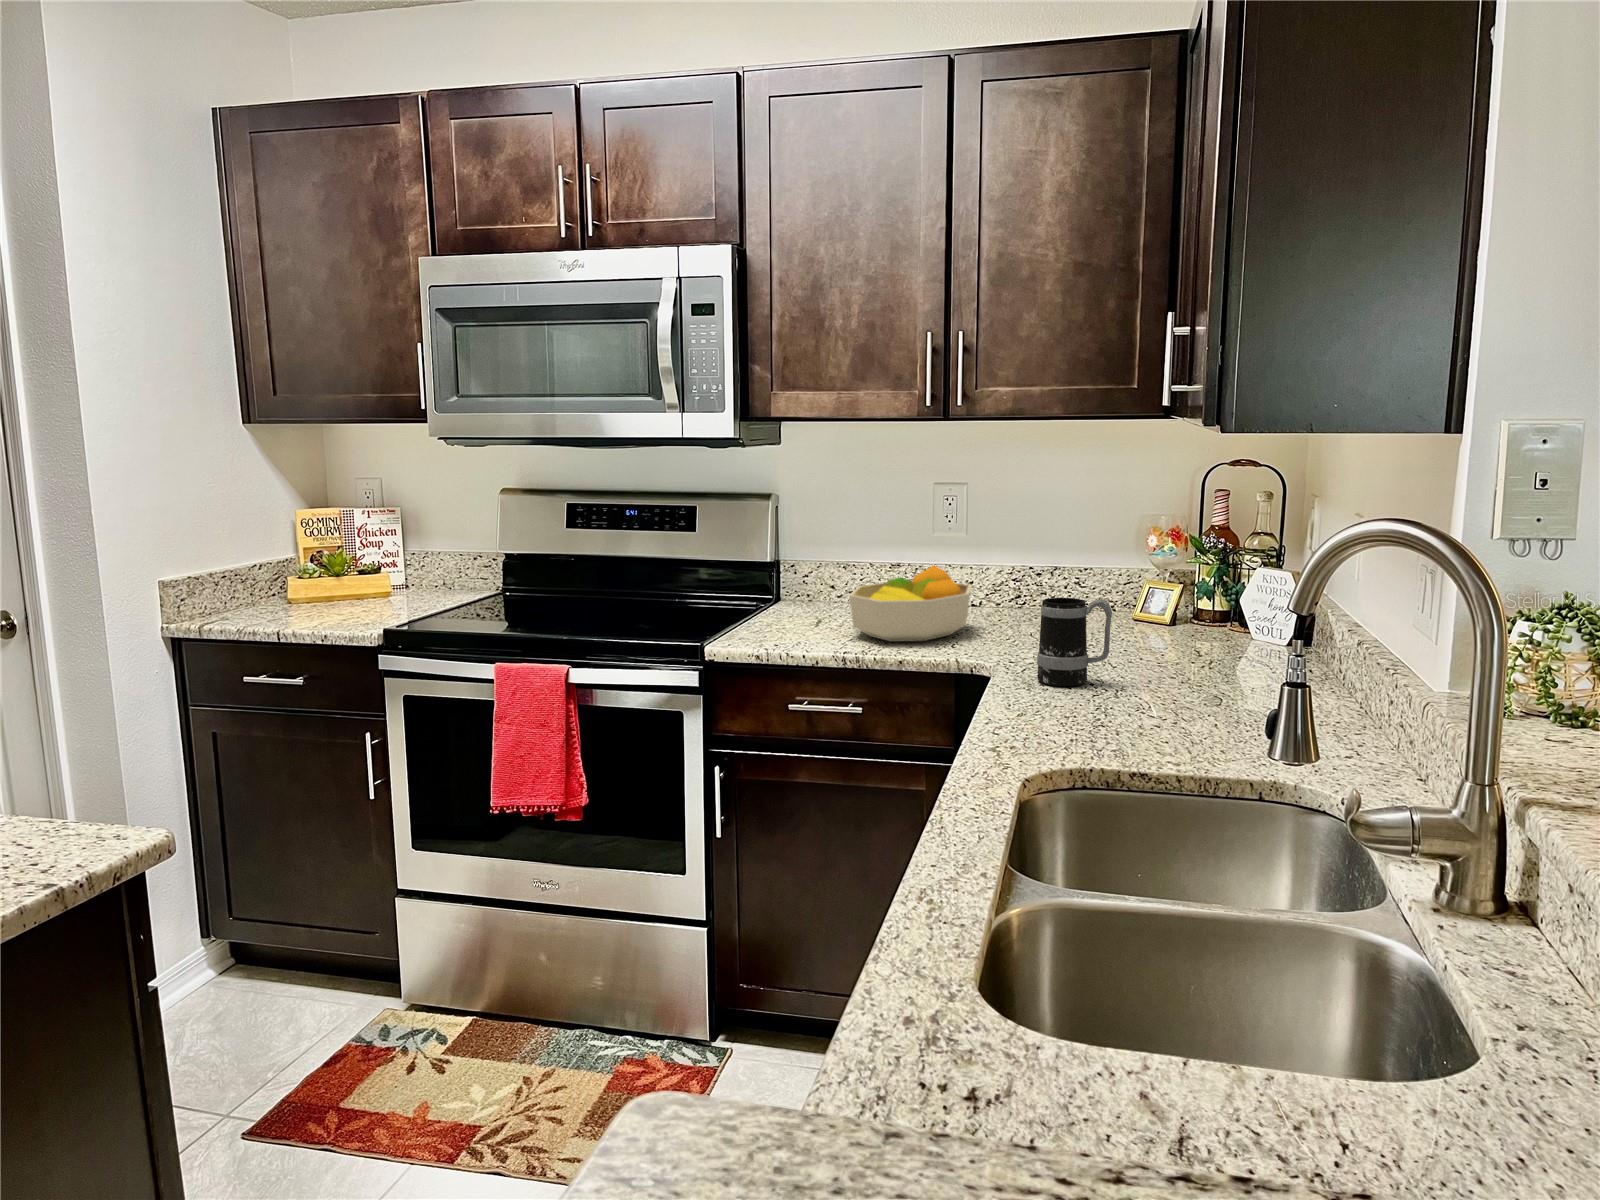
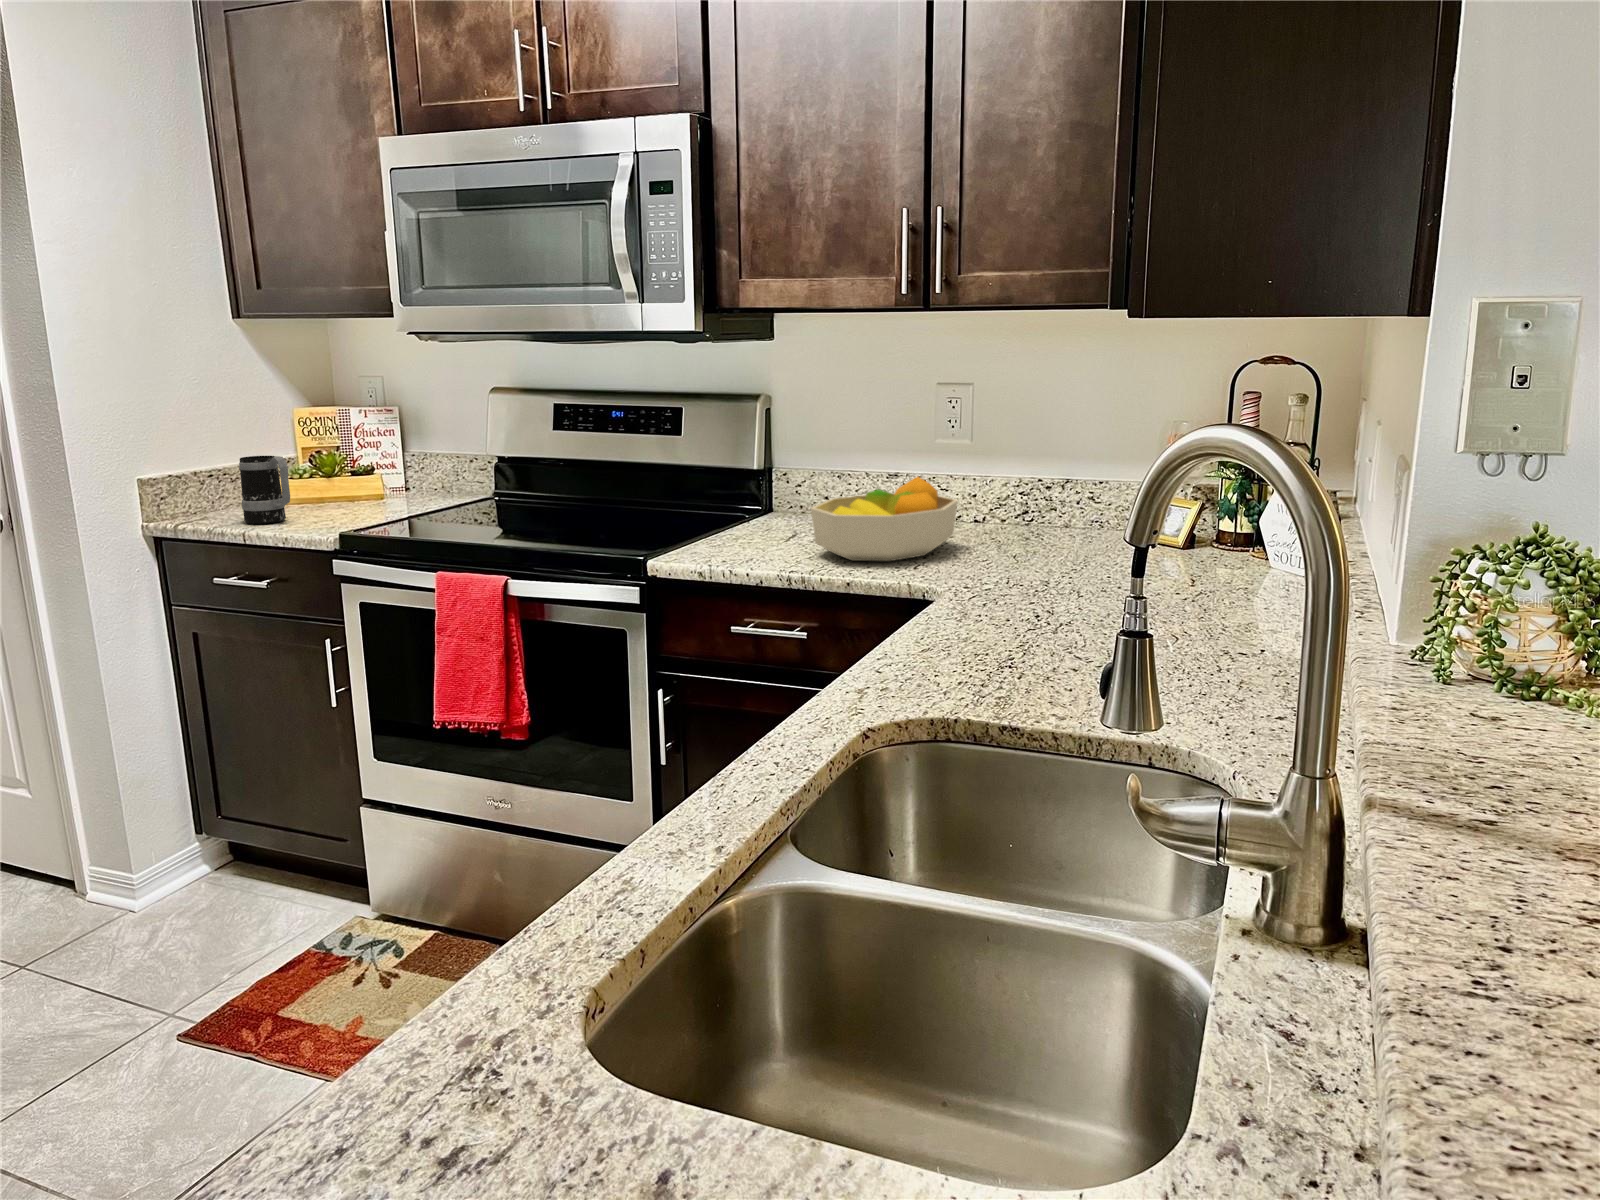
mug: present [1037,598,1112,686] -> present [239,456,290,524]

